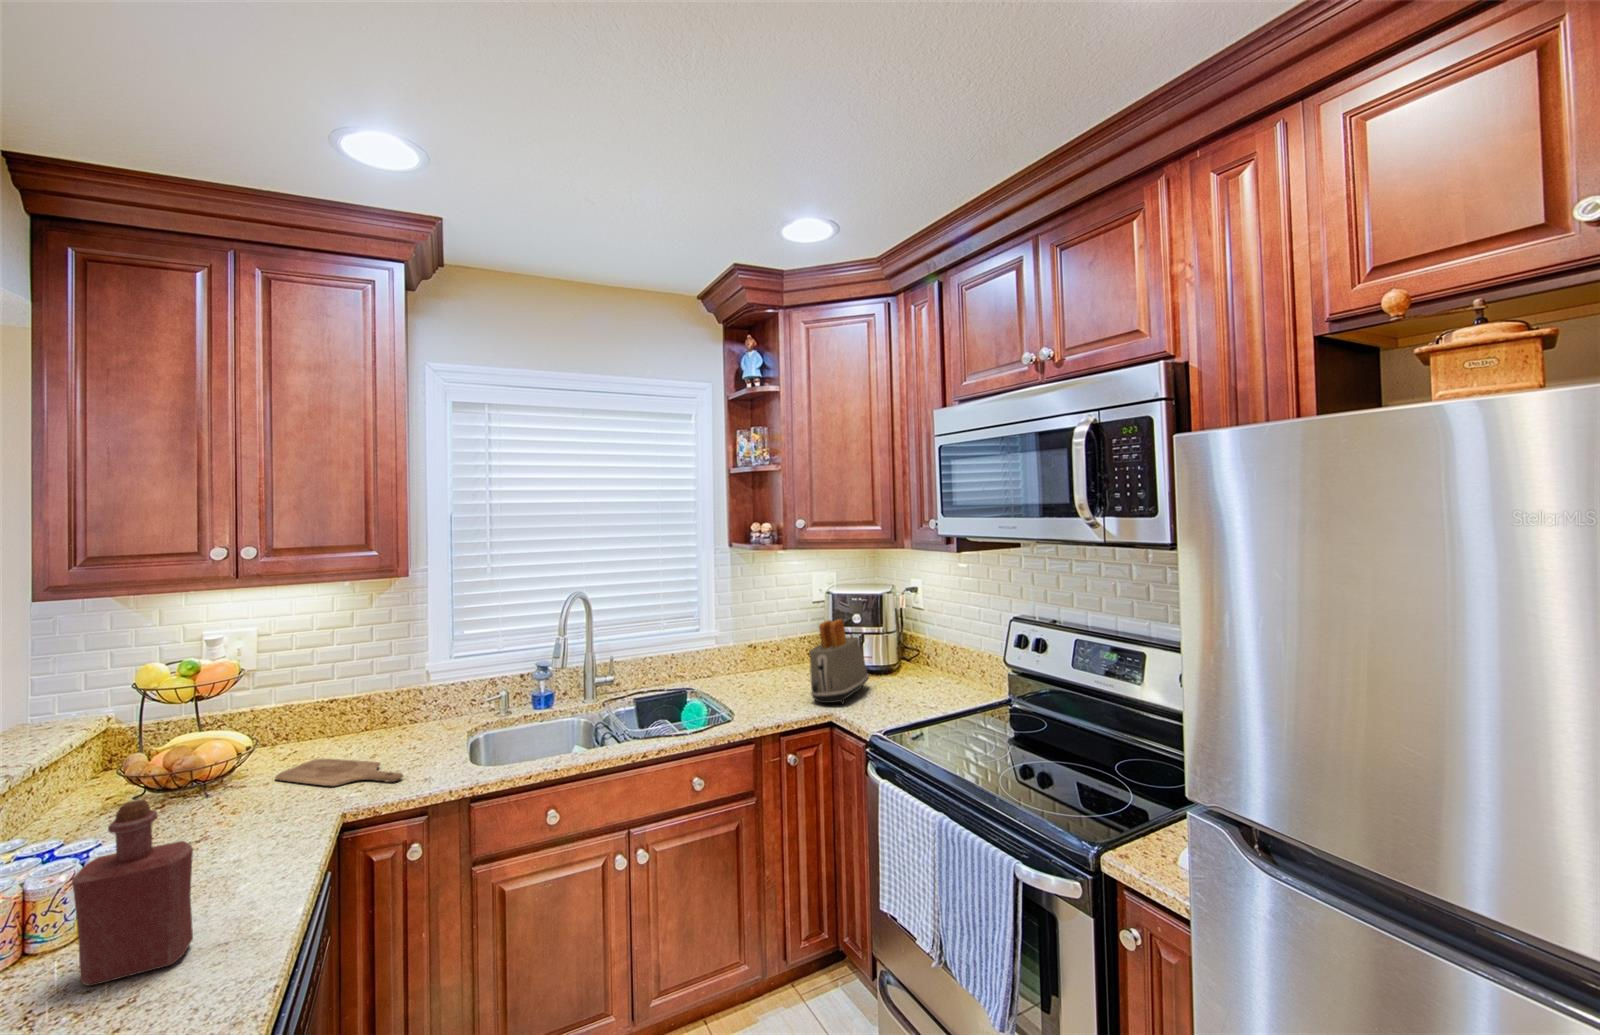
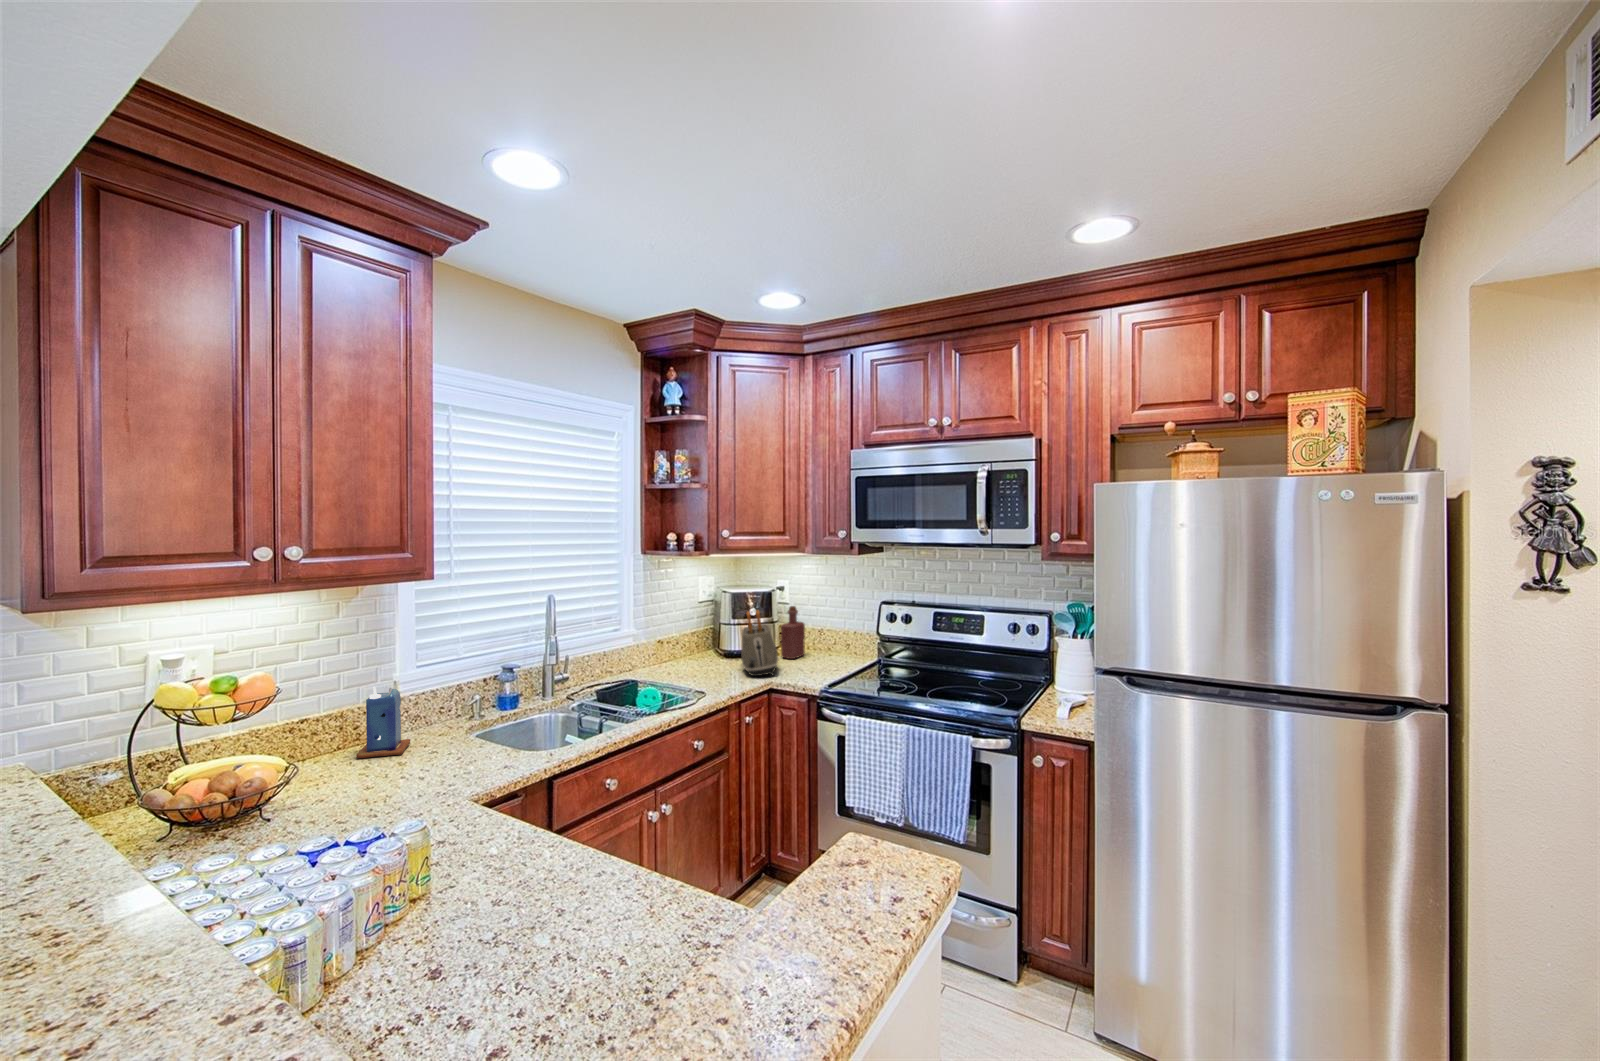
candle: none [362,676,420,745] -> present [356,686,410,758]
cutting board: present [275,759,403,786] -> none [327,764,484,795]
bottle: present [72,800,193,986] -> present [781,606,805,659]

